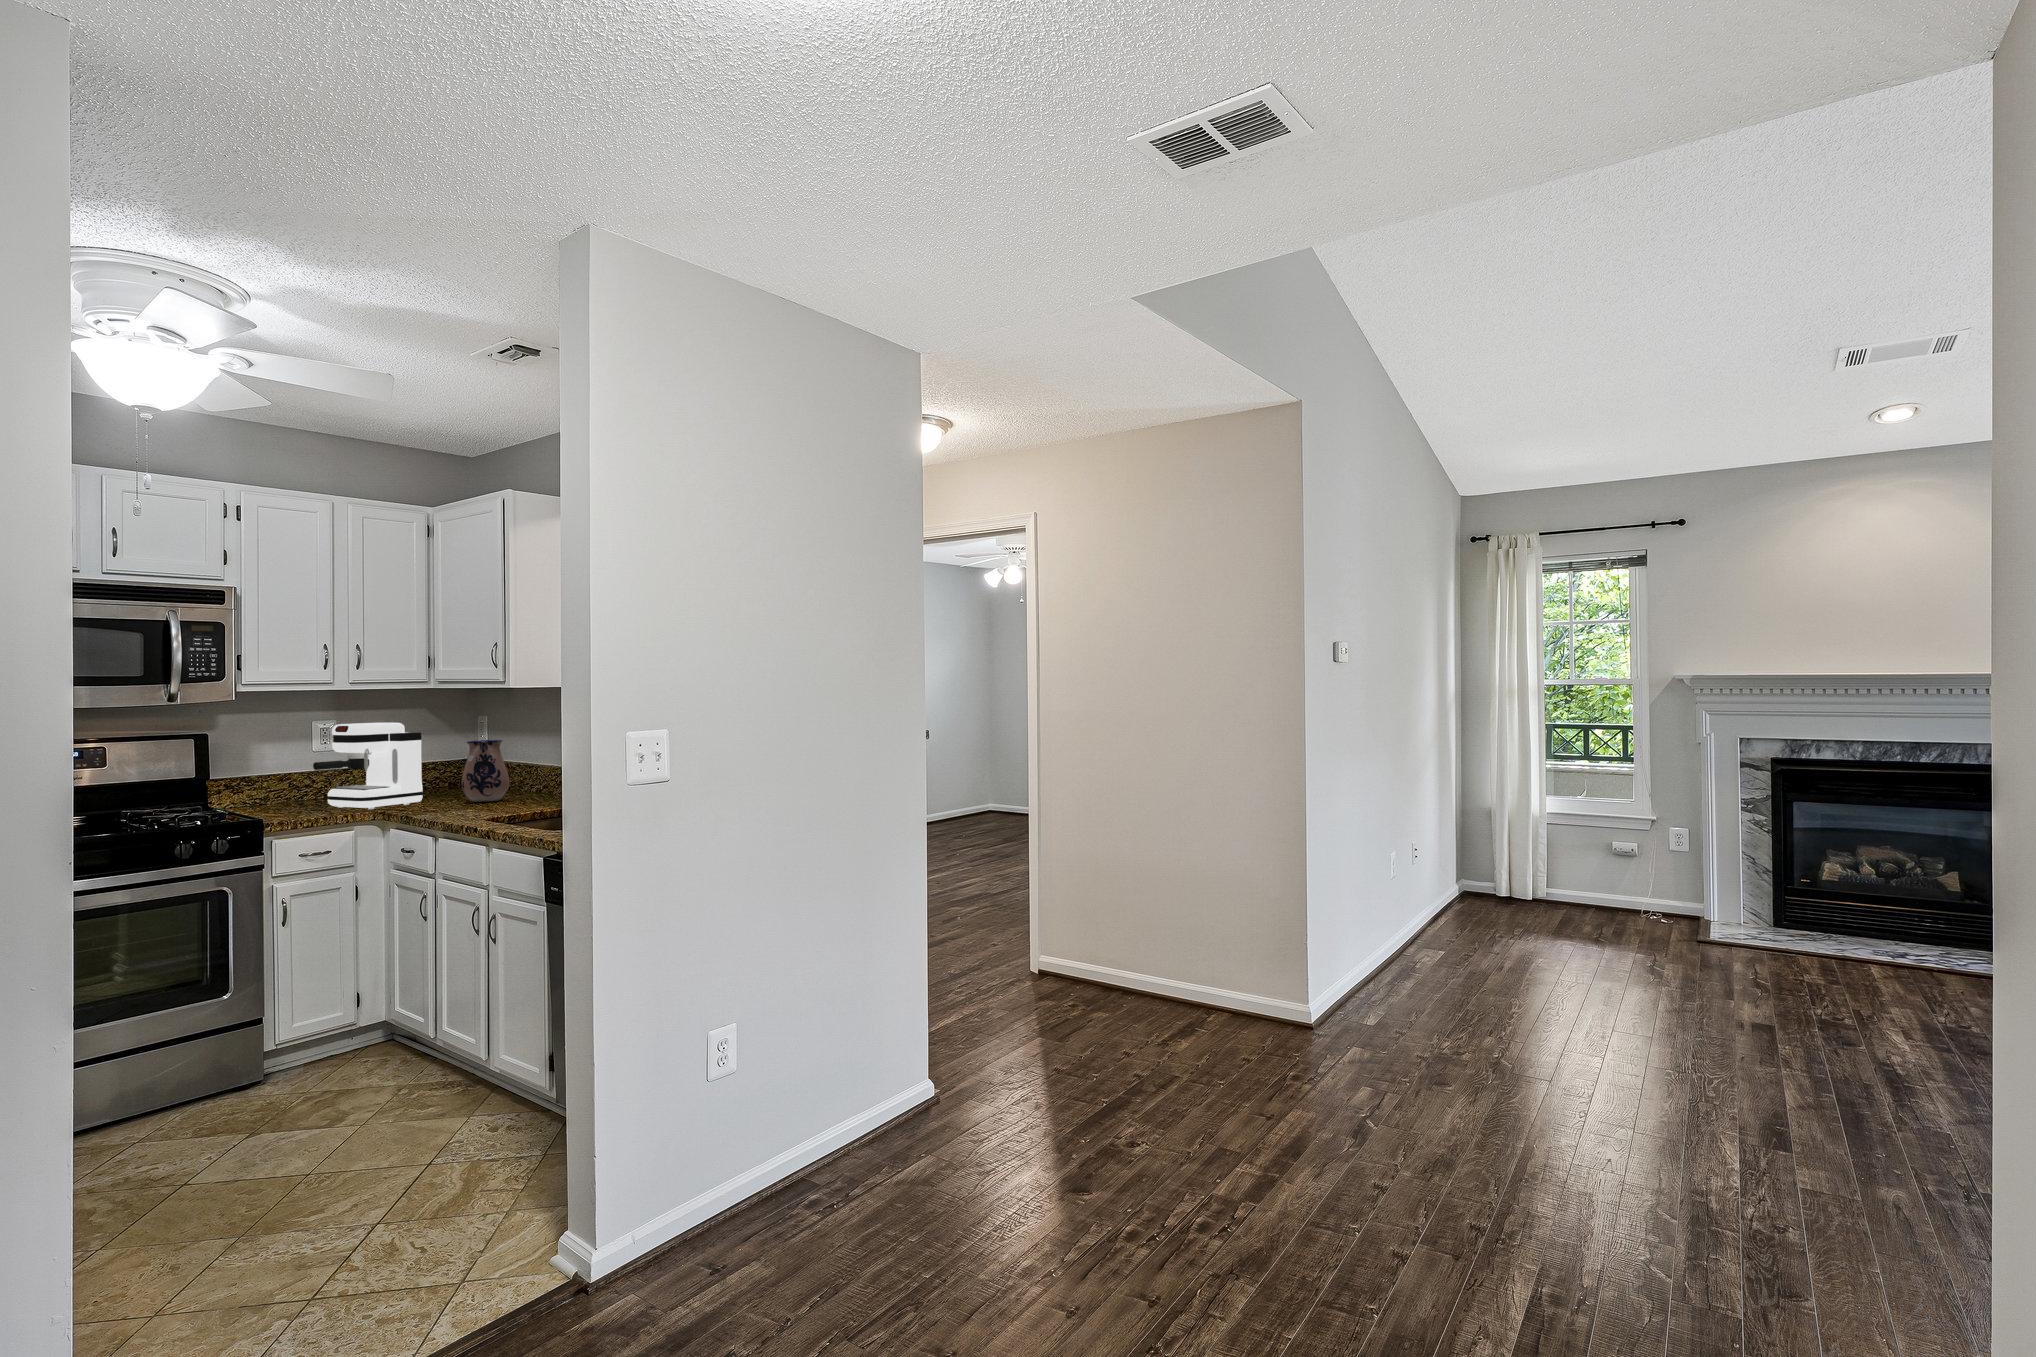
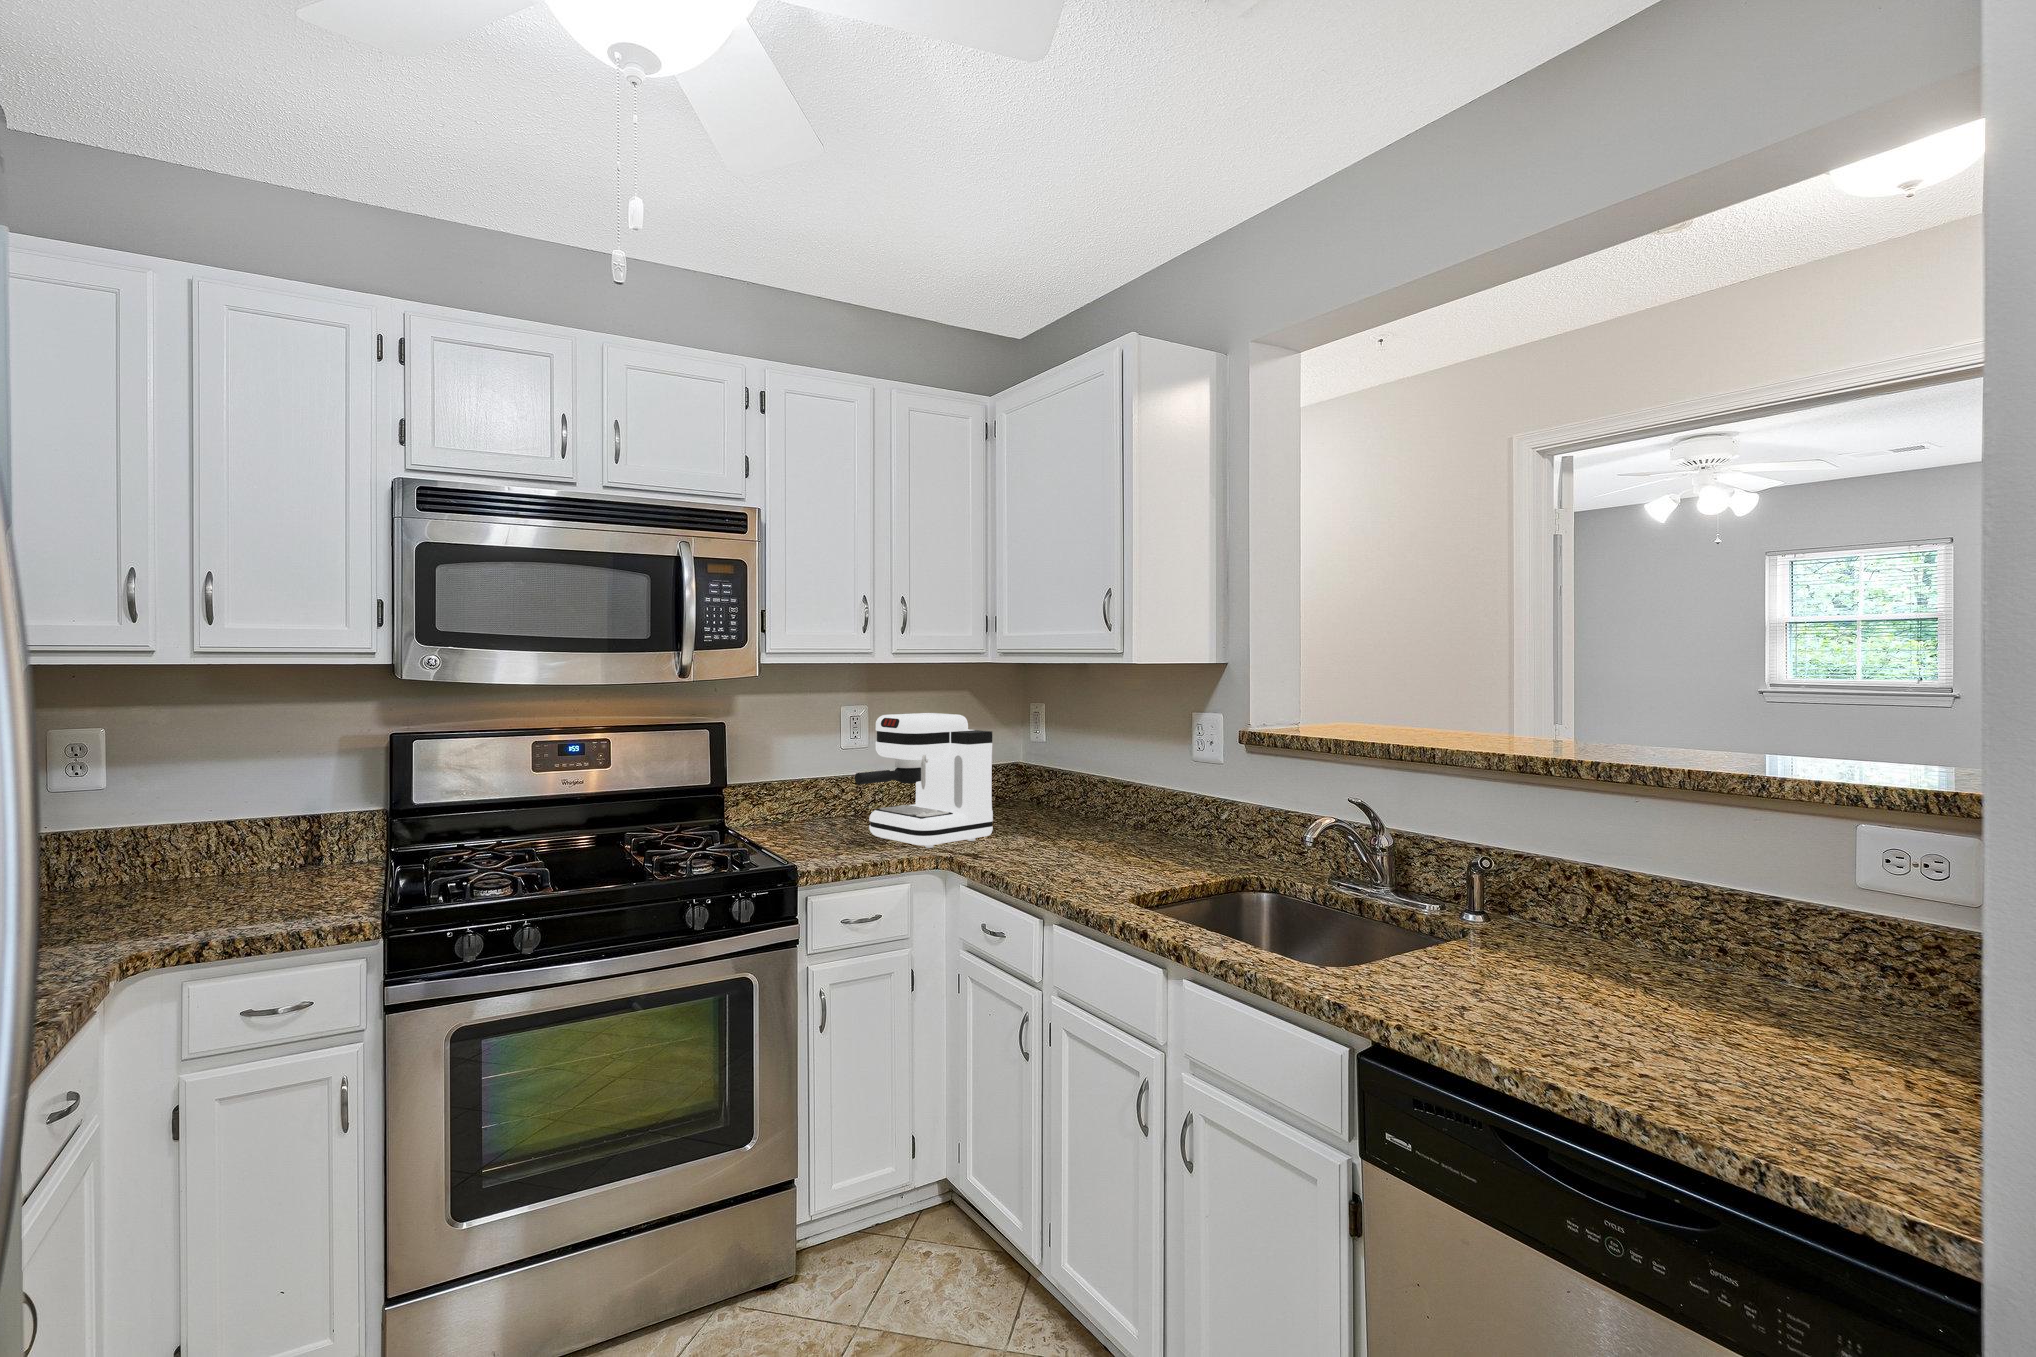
ceramic pitcher: present [462,740,510,802] -> none [1046,745,1112,843]

